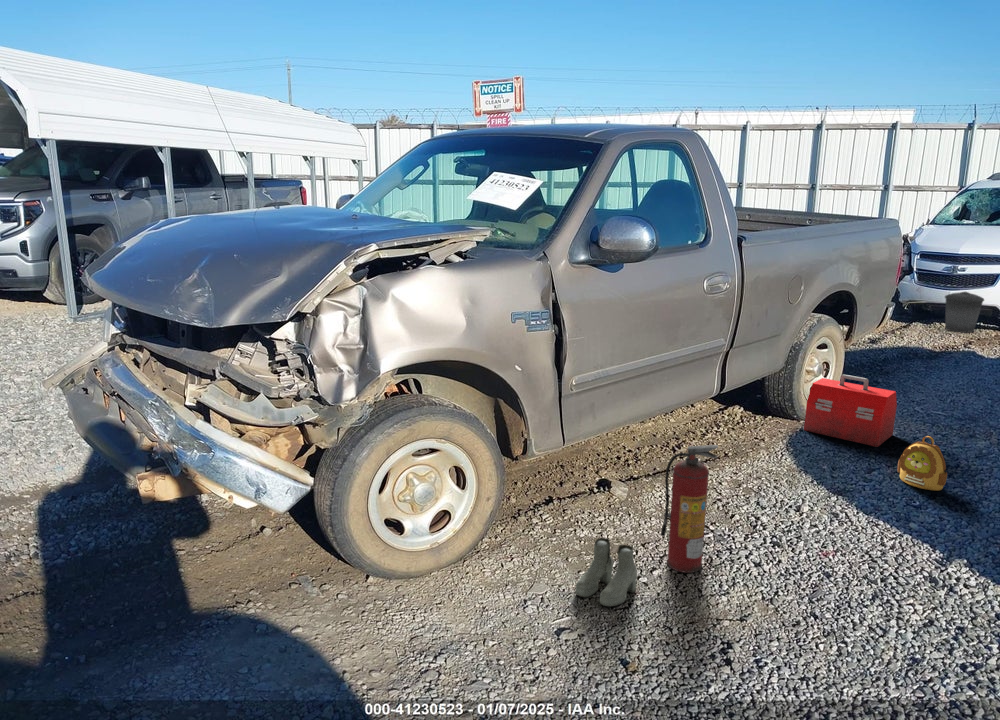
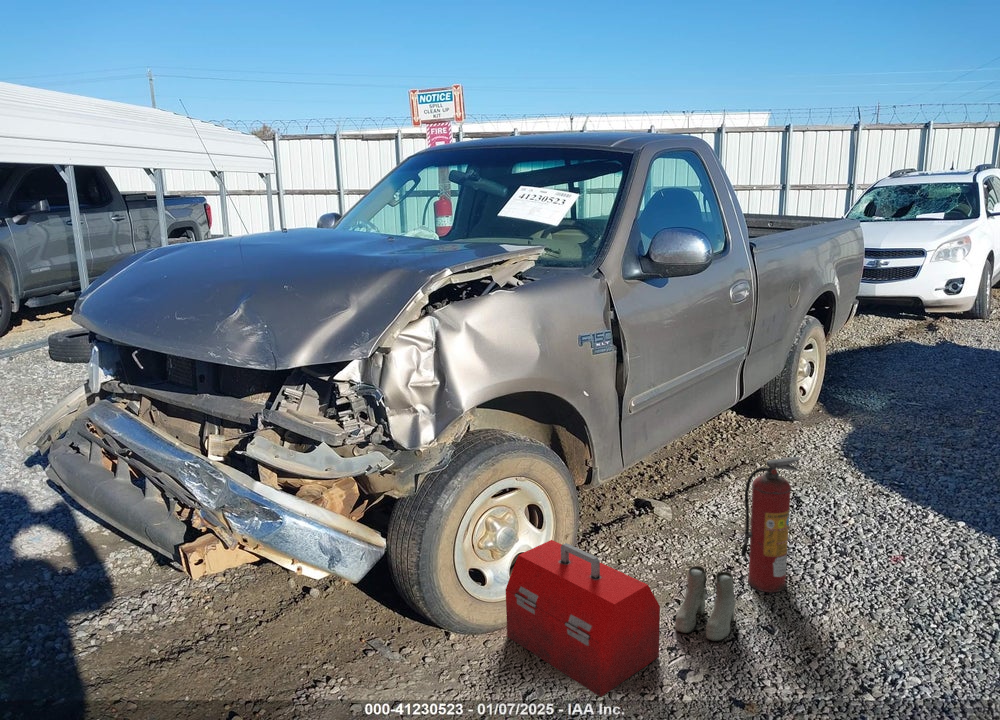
trash can: present [945,292,984,333] -> none [867,293,902,330]
toolbox: present [804,374,897,447] -> present [506,540,660,697]
backpack: present [898,436,947,491] -> none [913,428,965,481]

